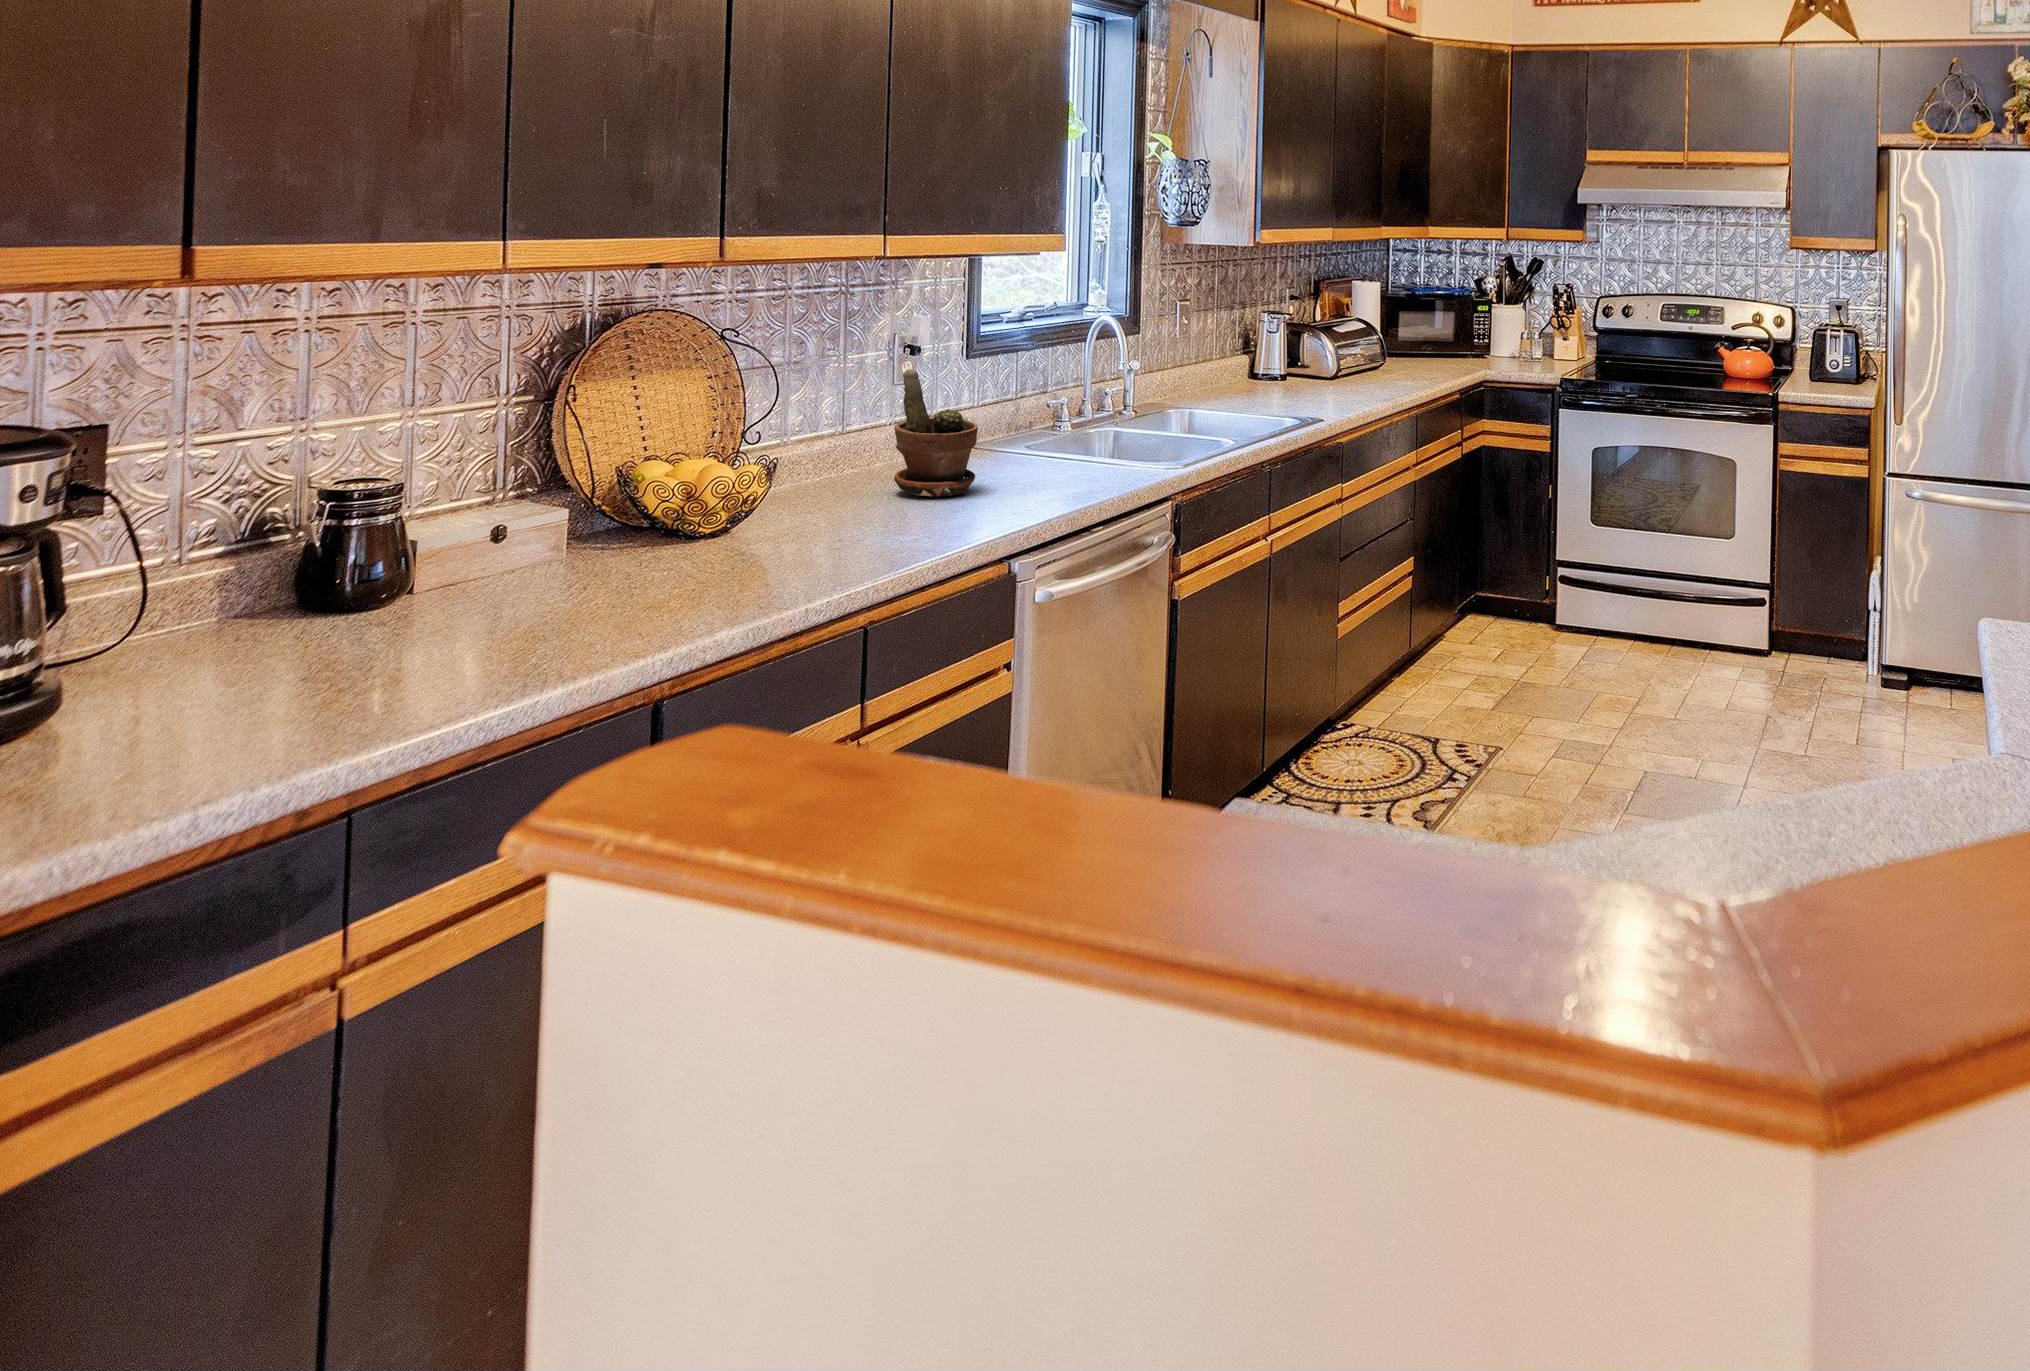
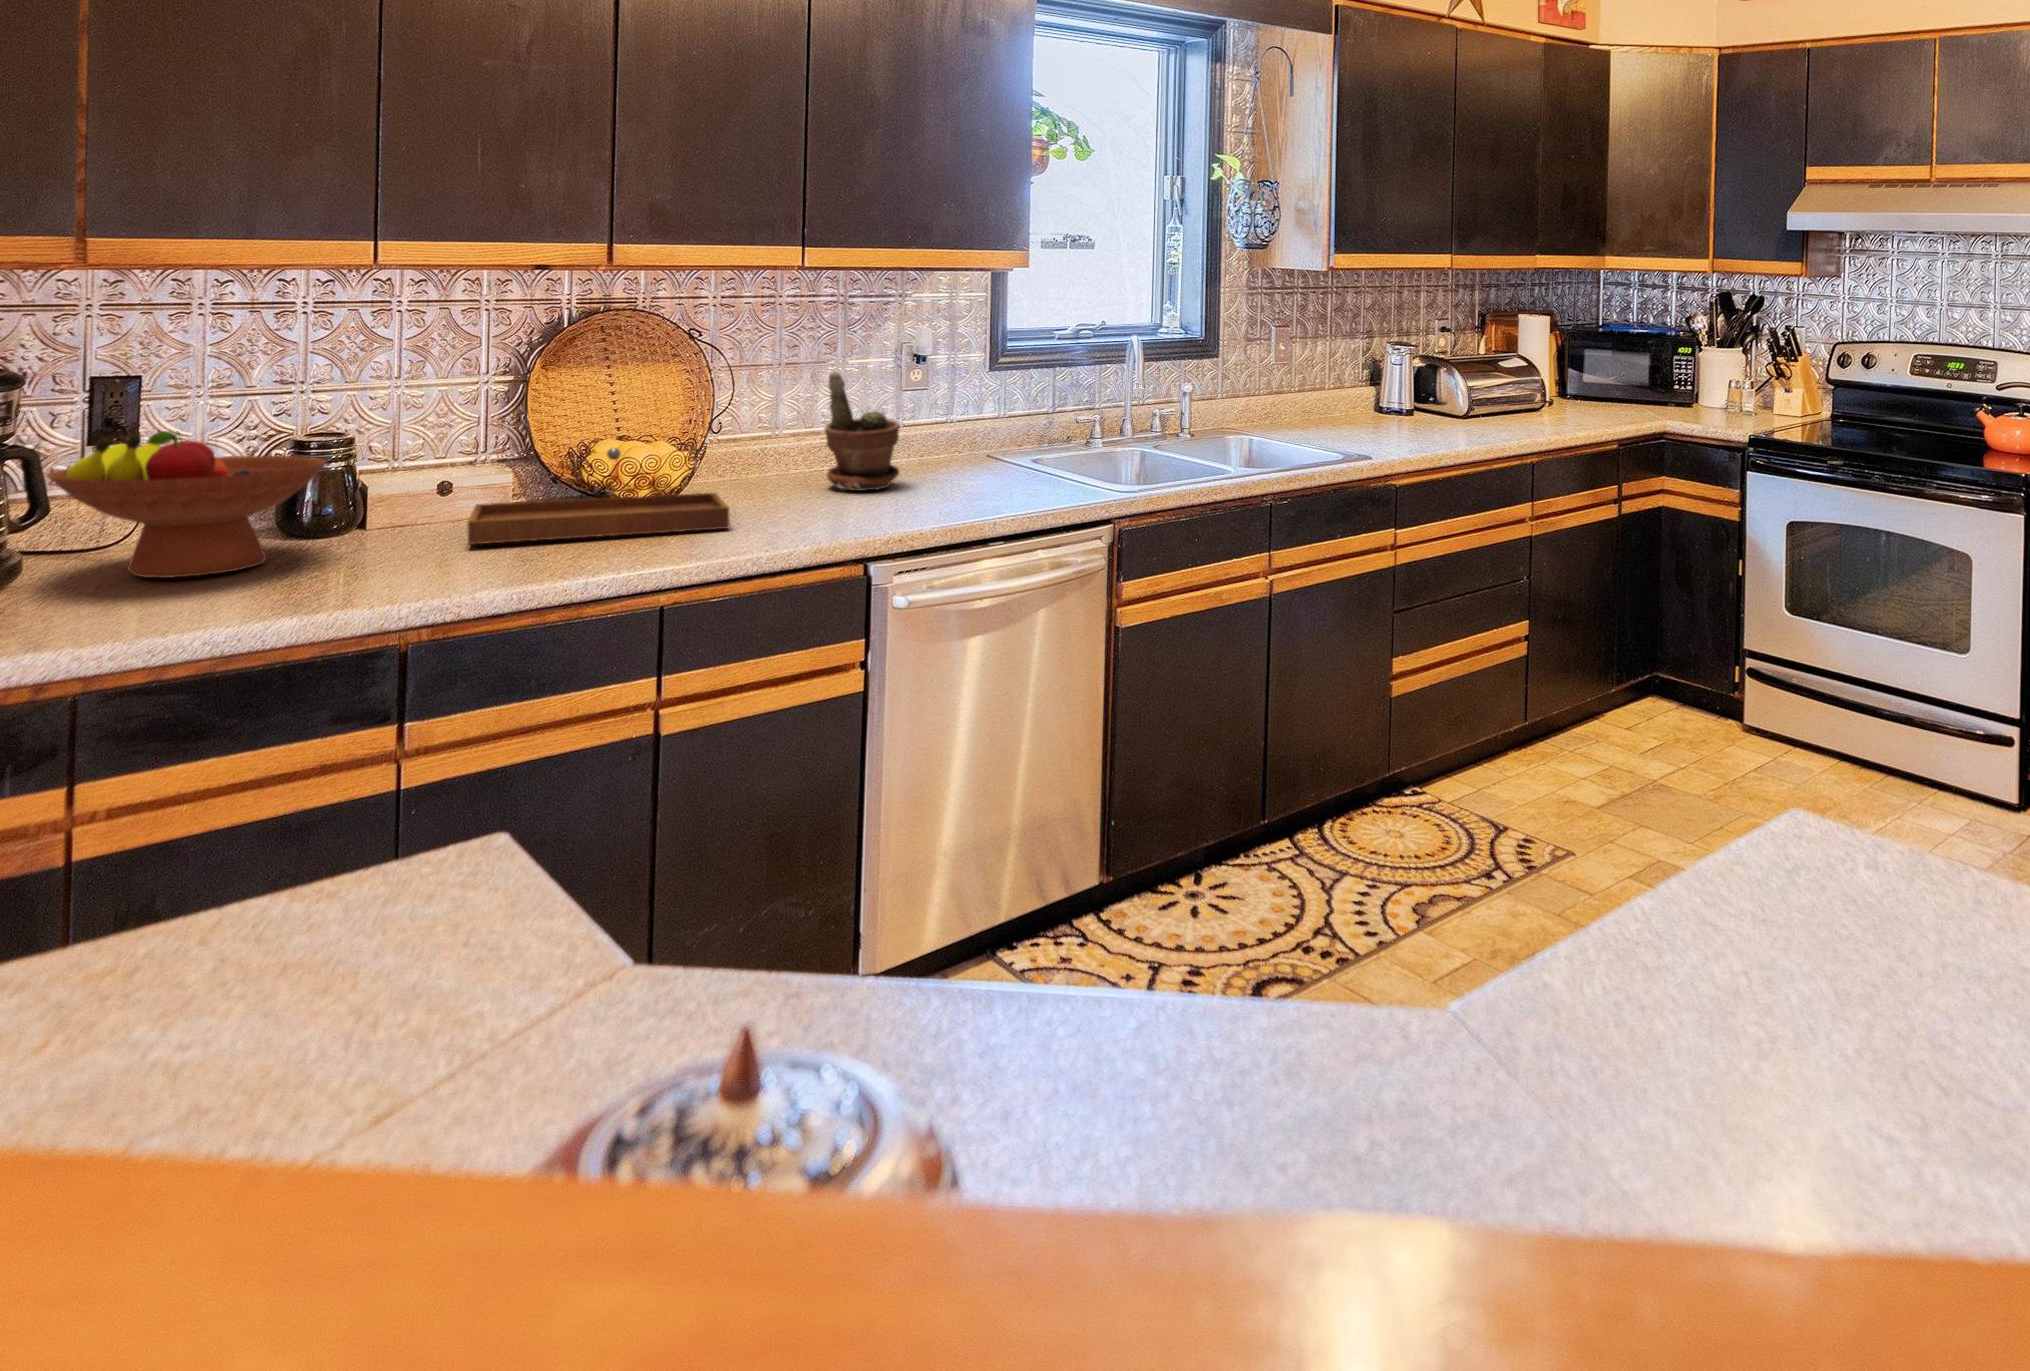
tray: none [616,469,928,590] -> present [468,448,729,545]
fruit bowl: none [252,491,581,673] -> present [47,431,327,578]

